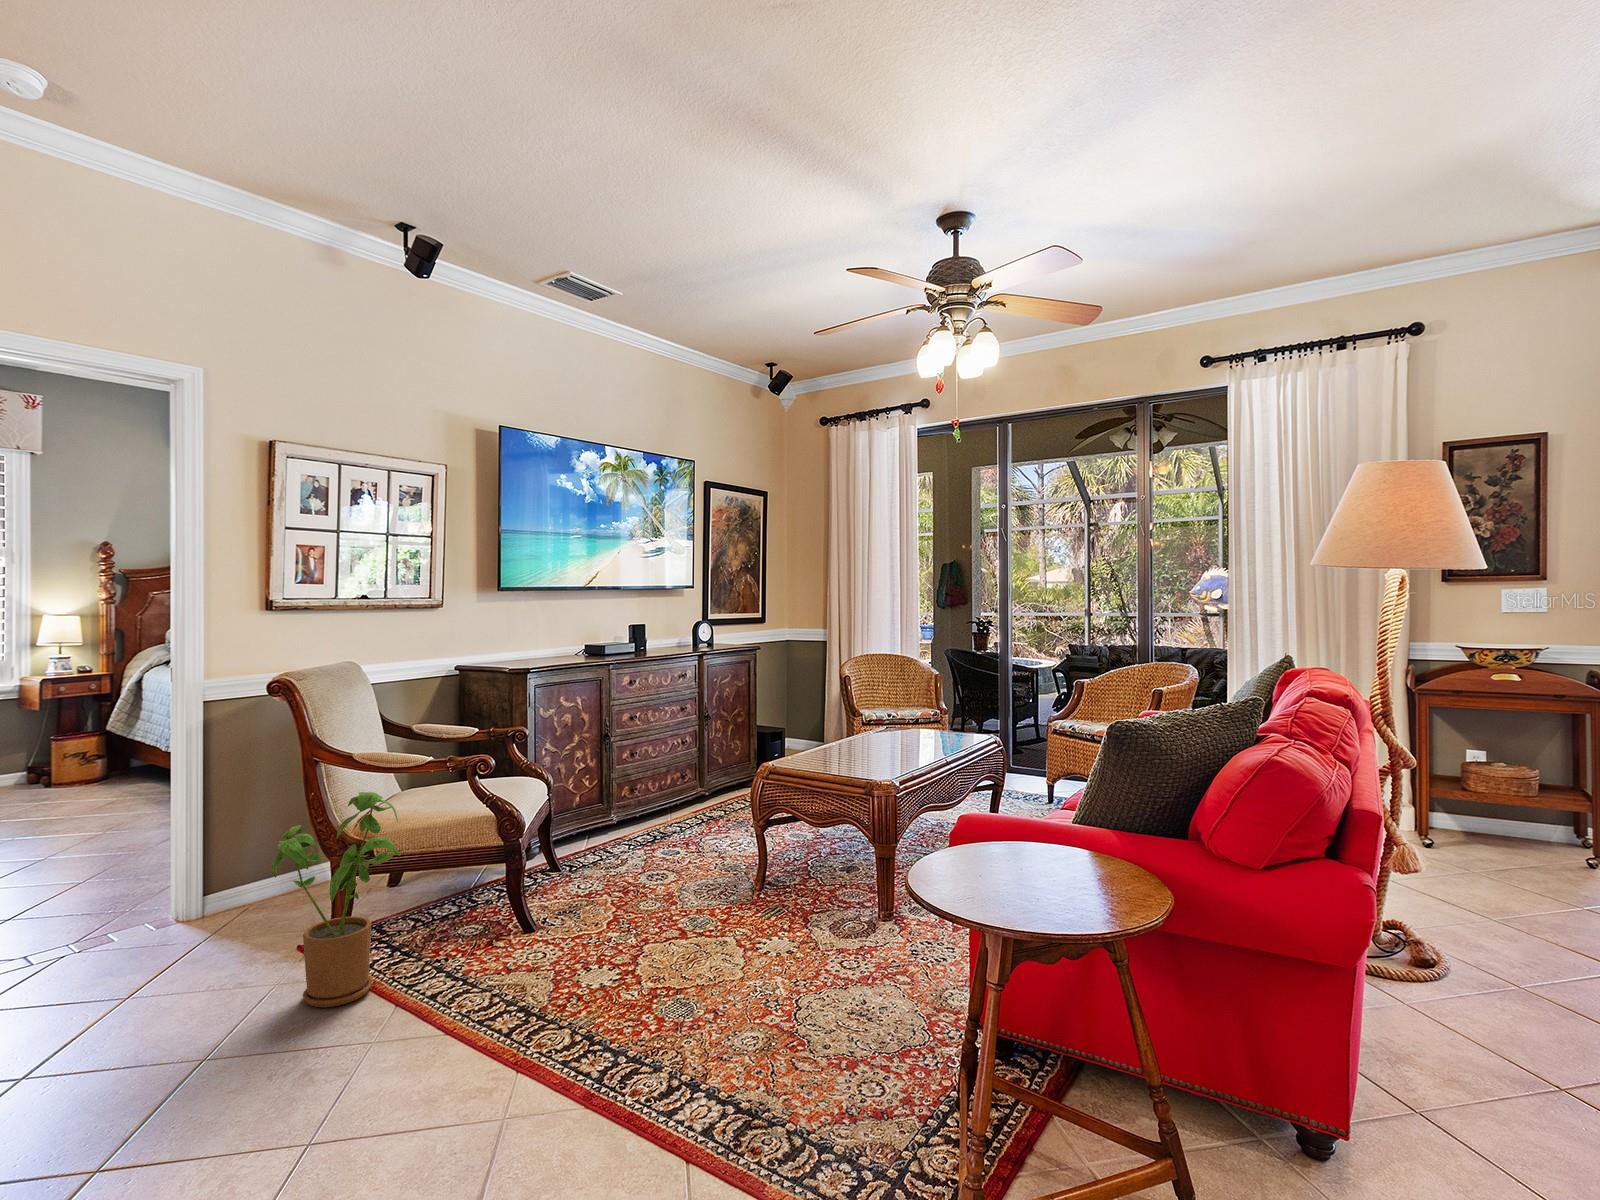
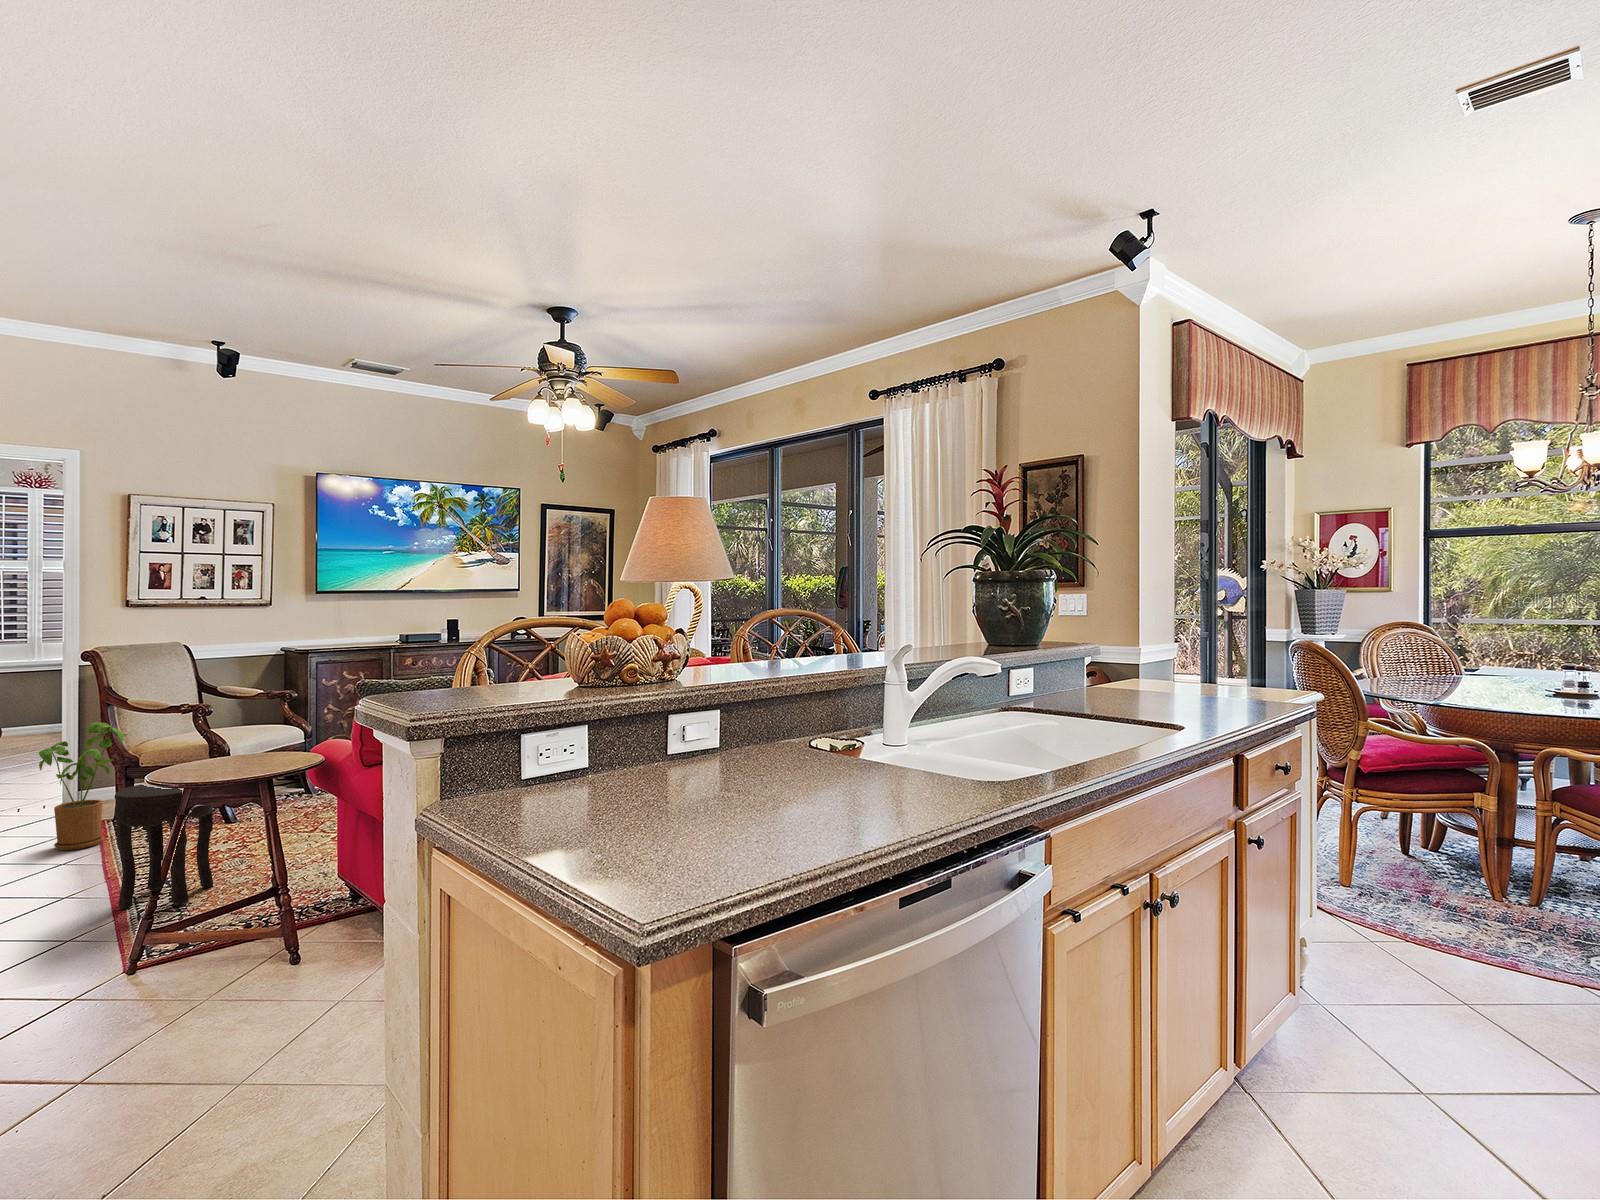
side table: none [607,884,741,1127] -> present [114,784,213,909]

